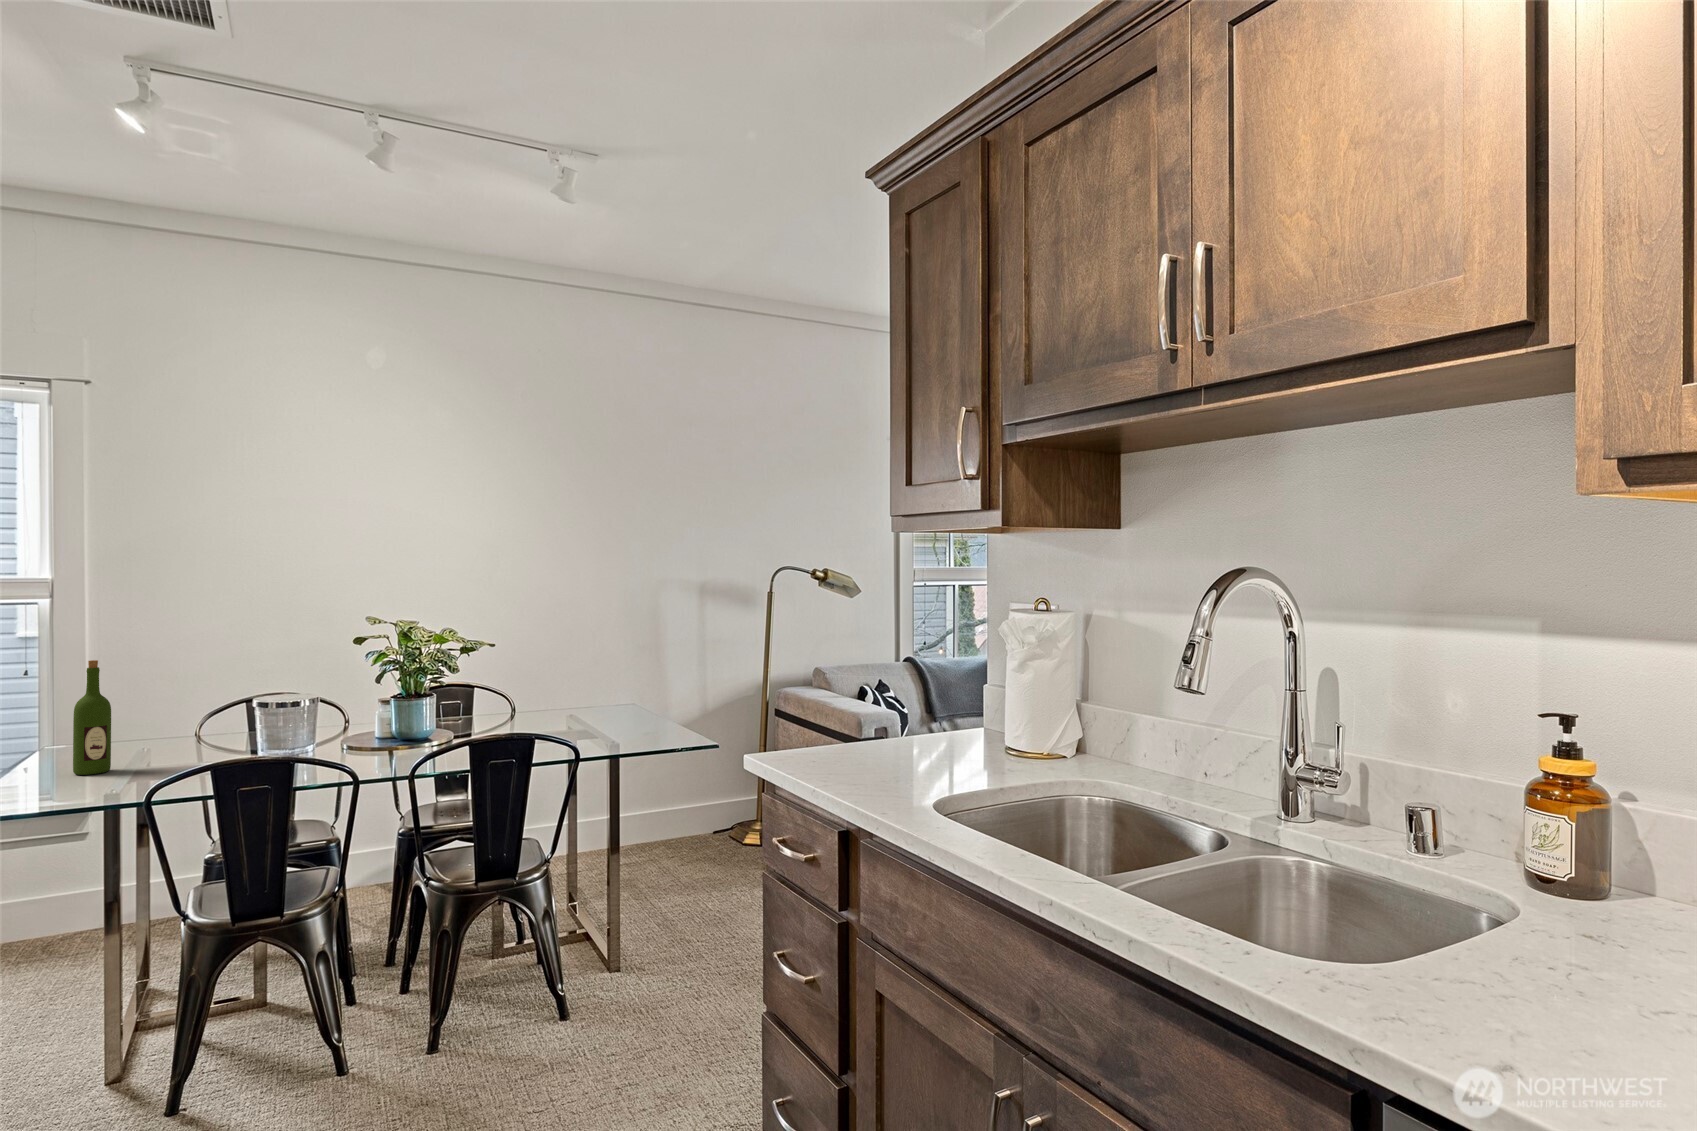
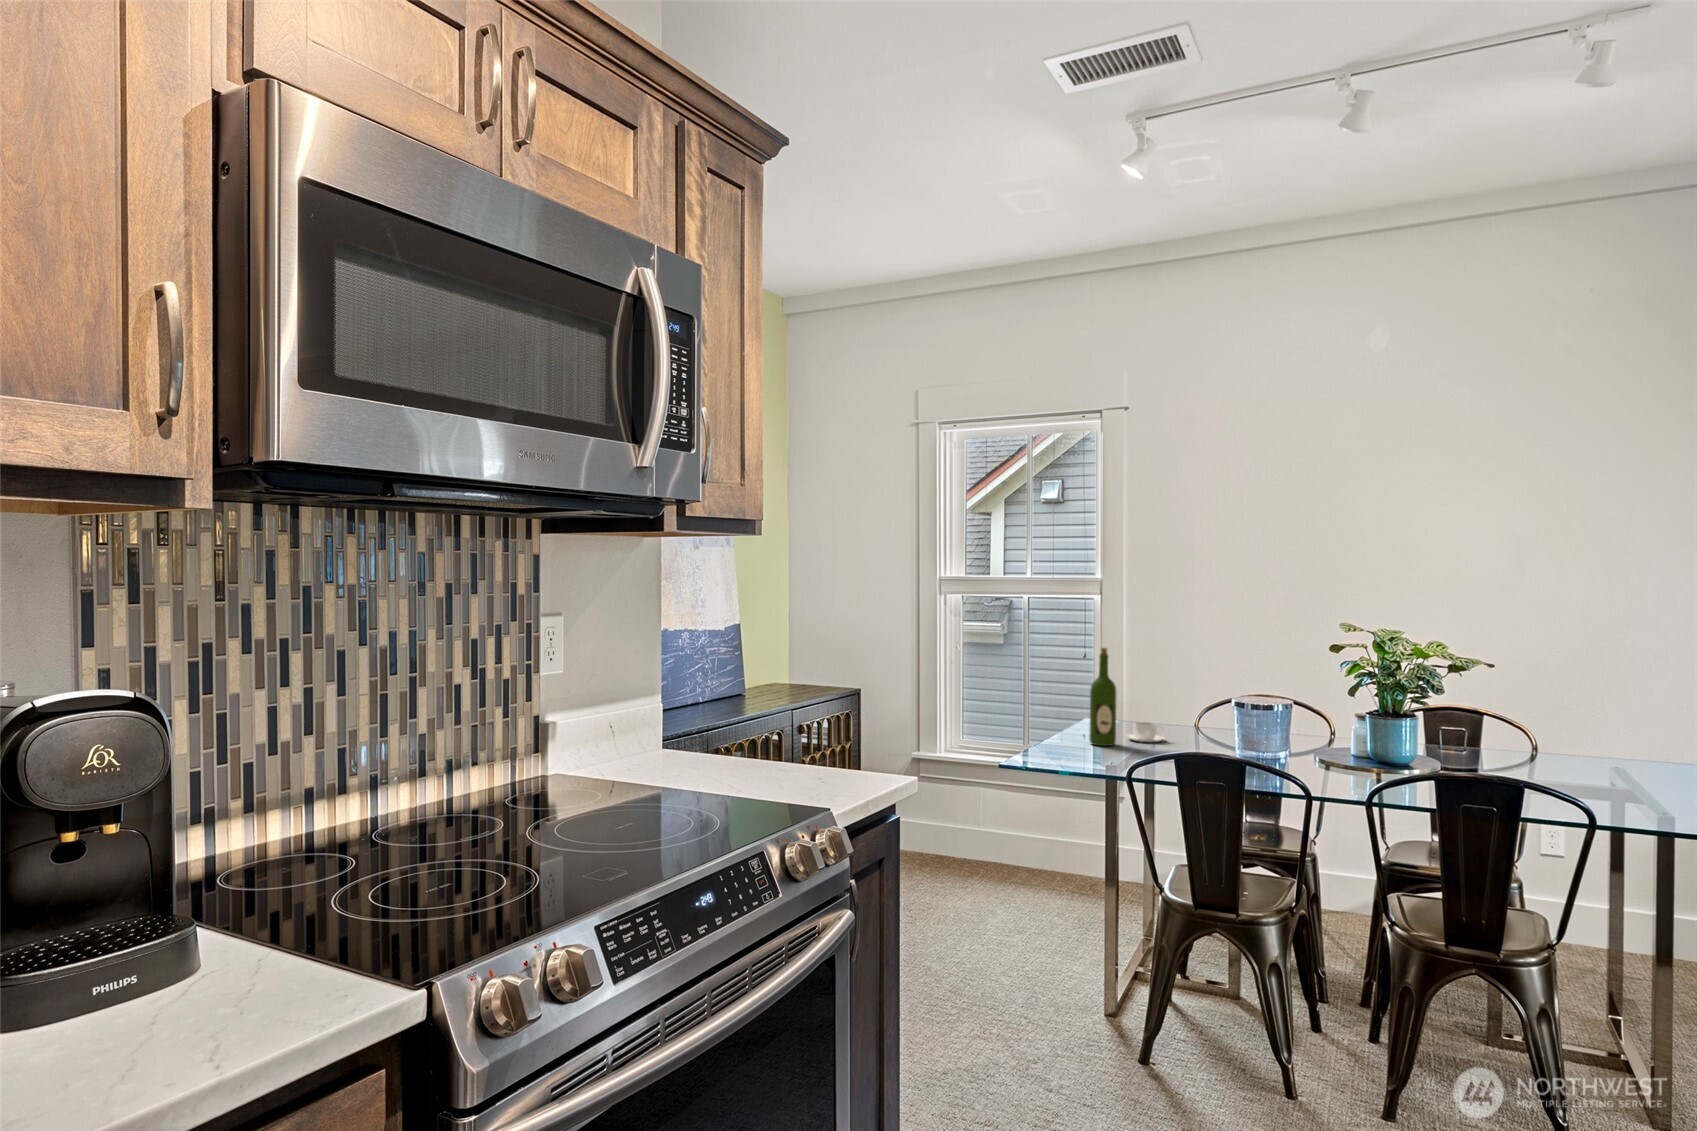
coffee cup: none [120,739,172,762] -> present [1127,722,1164,742]

